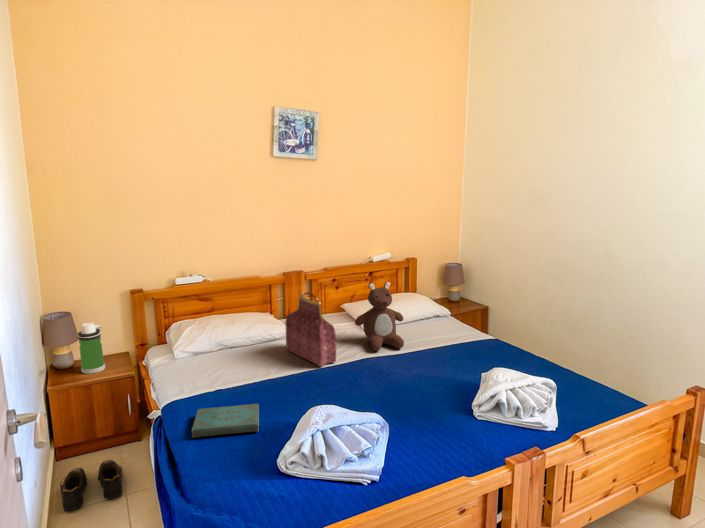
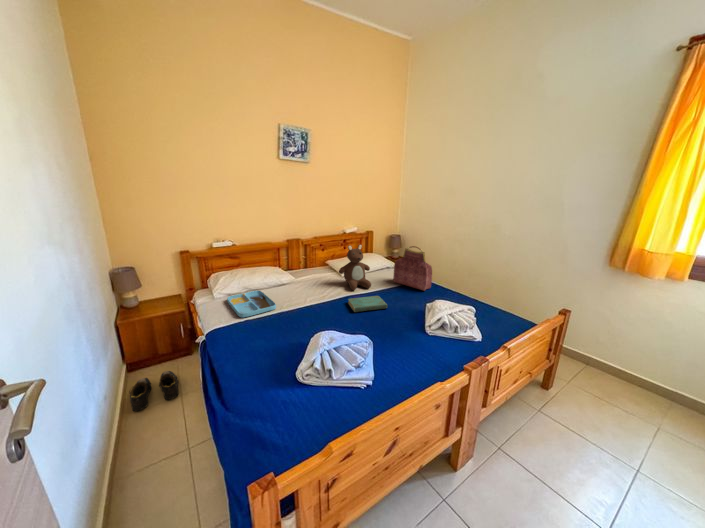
handbag: present [286,292,336,366] -> present [393,246,432,291]
water bottle: present [78,323,105,374] -> none [139,274,162,311]
tray: none [193,348,260,386] -> present [227,291,276,317]
book: present [192,404,259,438] -> present [348,296,387,312]

